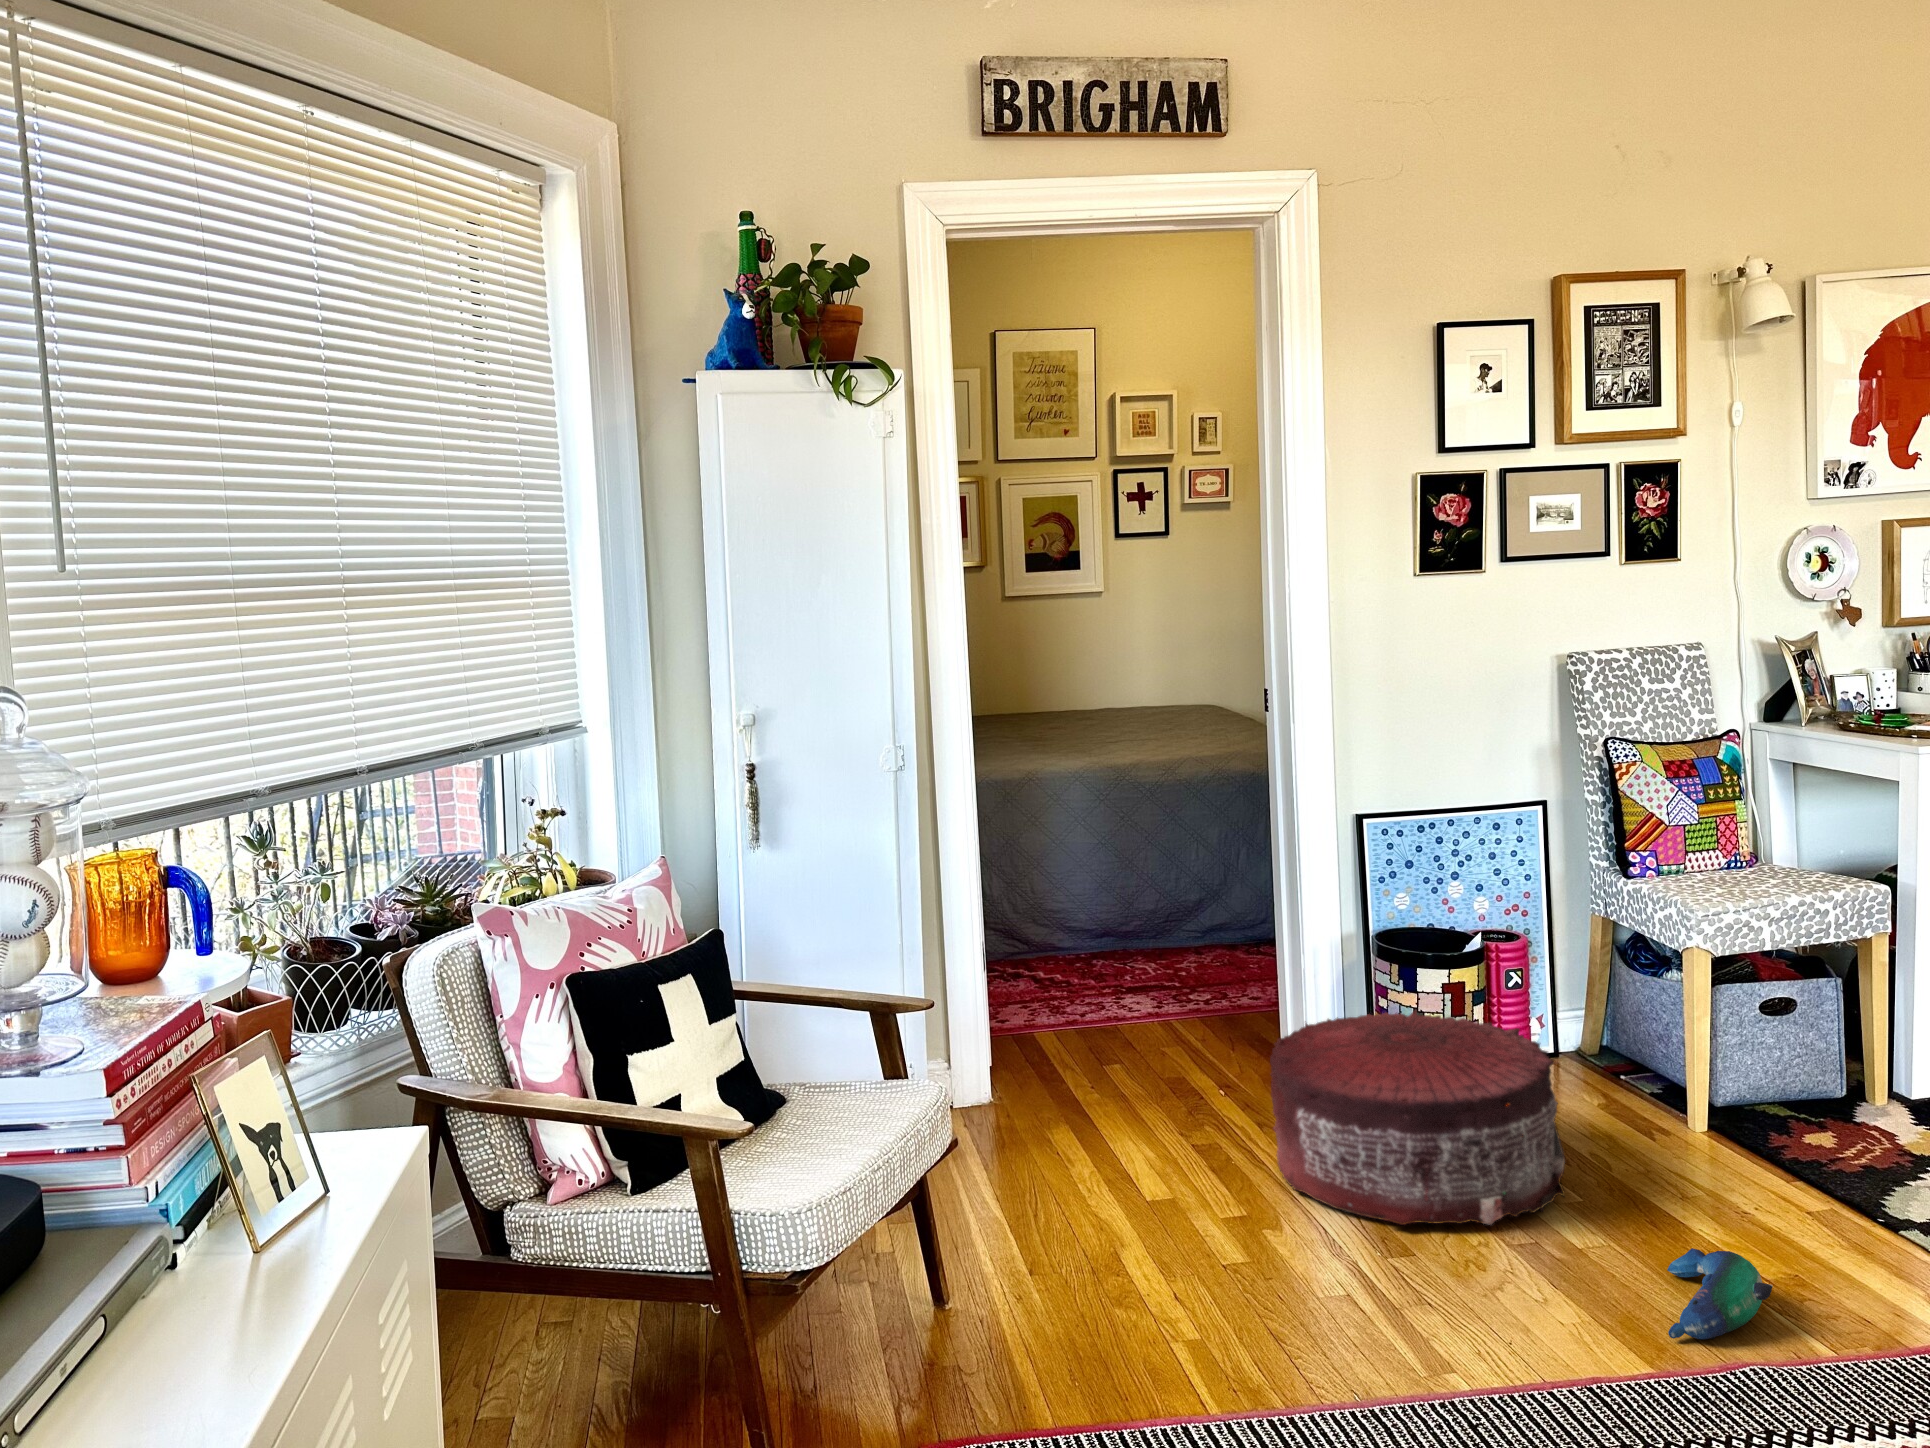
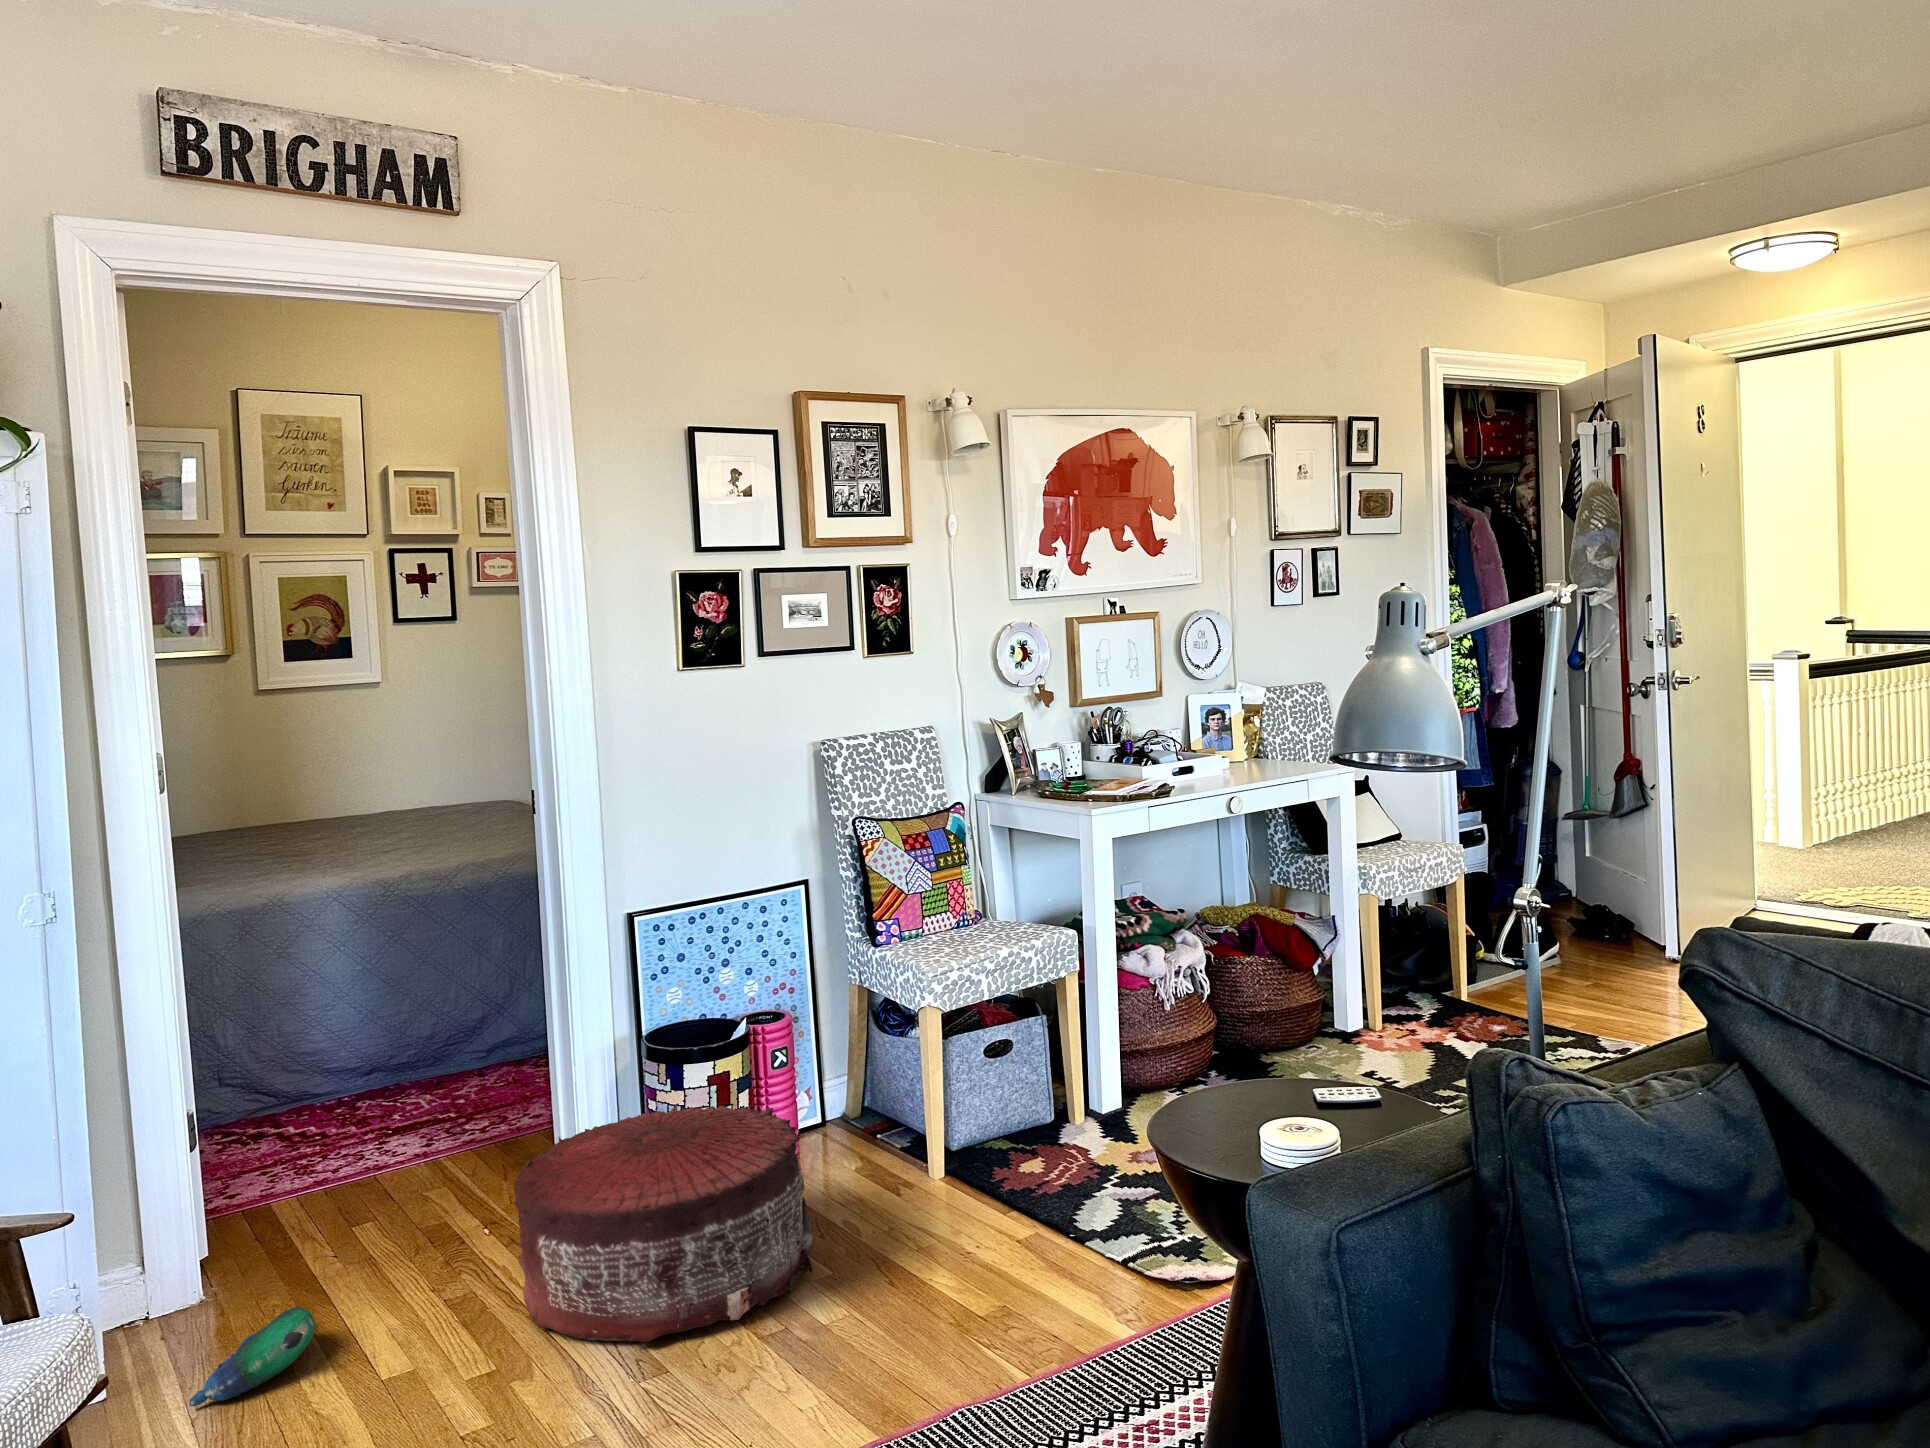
plush toy: present [1667,1248,1773,1339] -> present [189,1307,315,1407]

